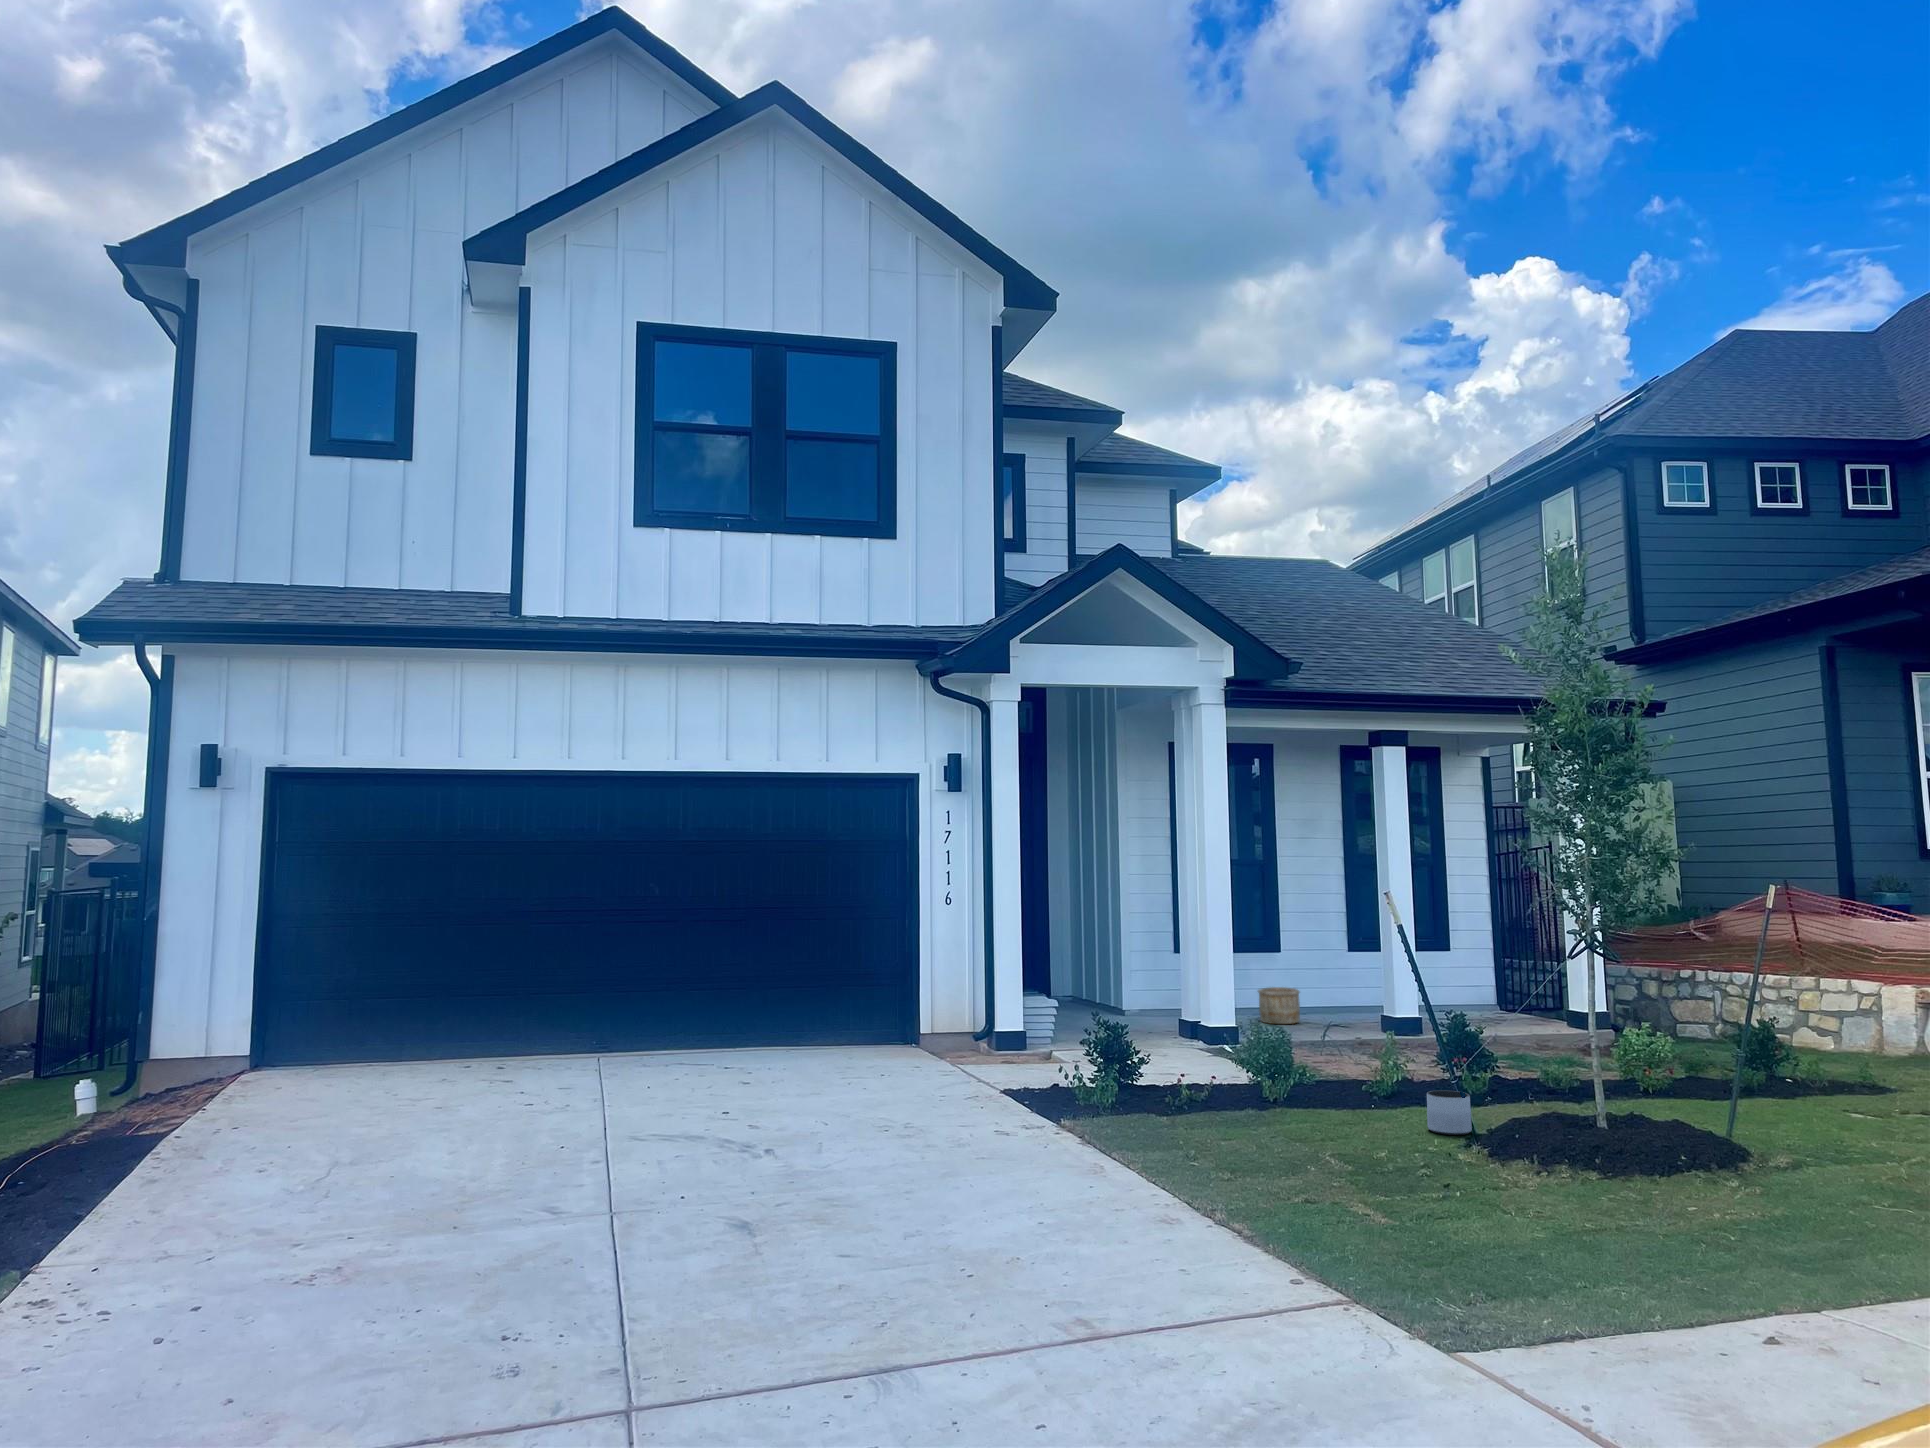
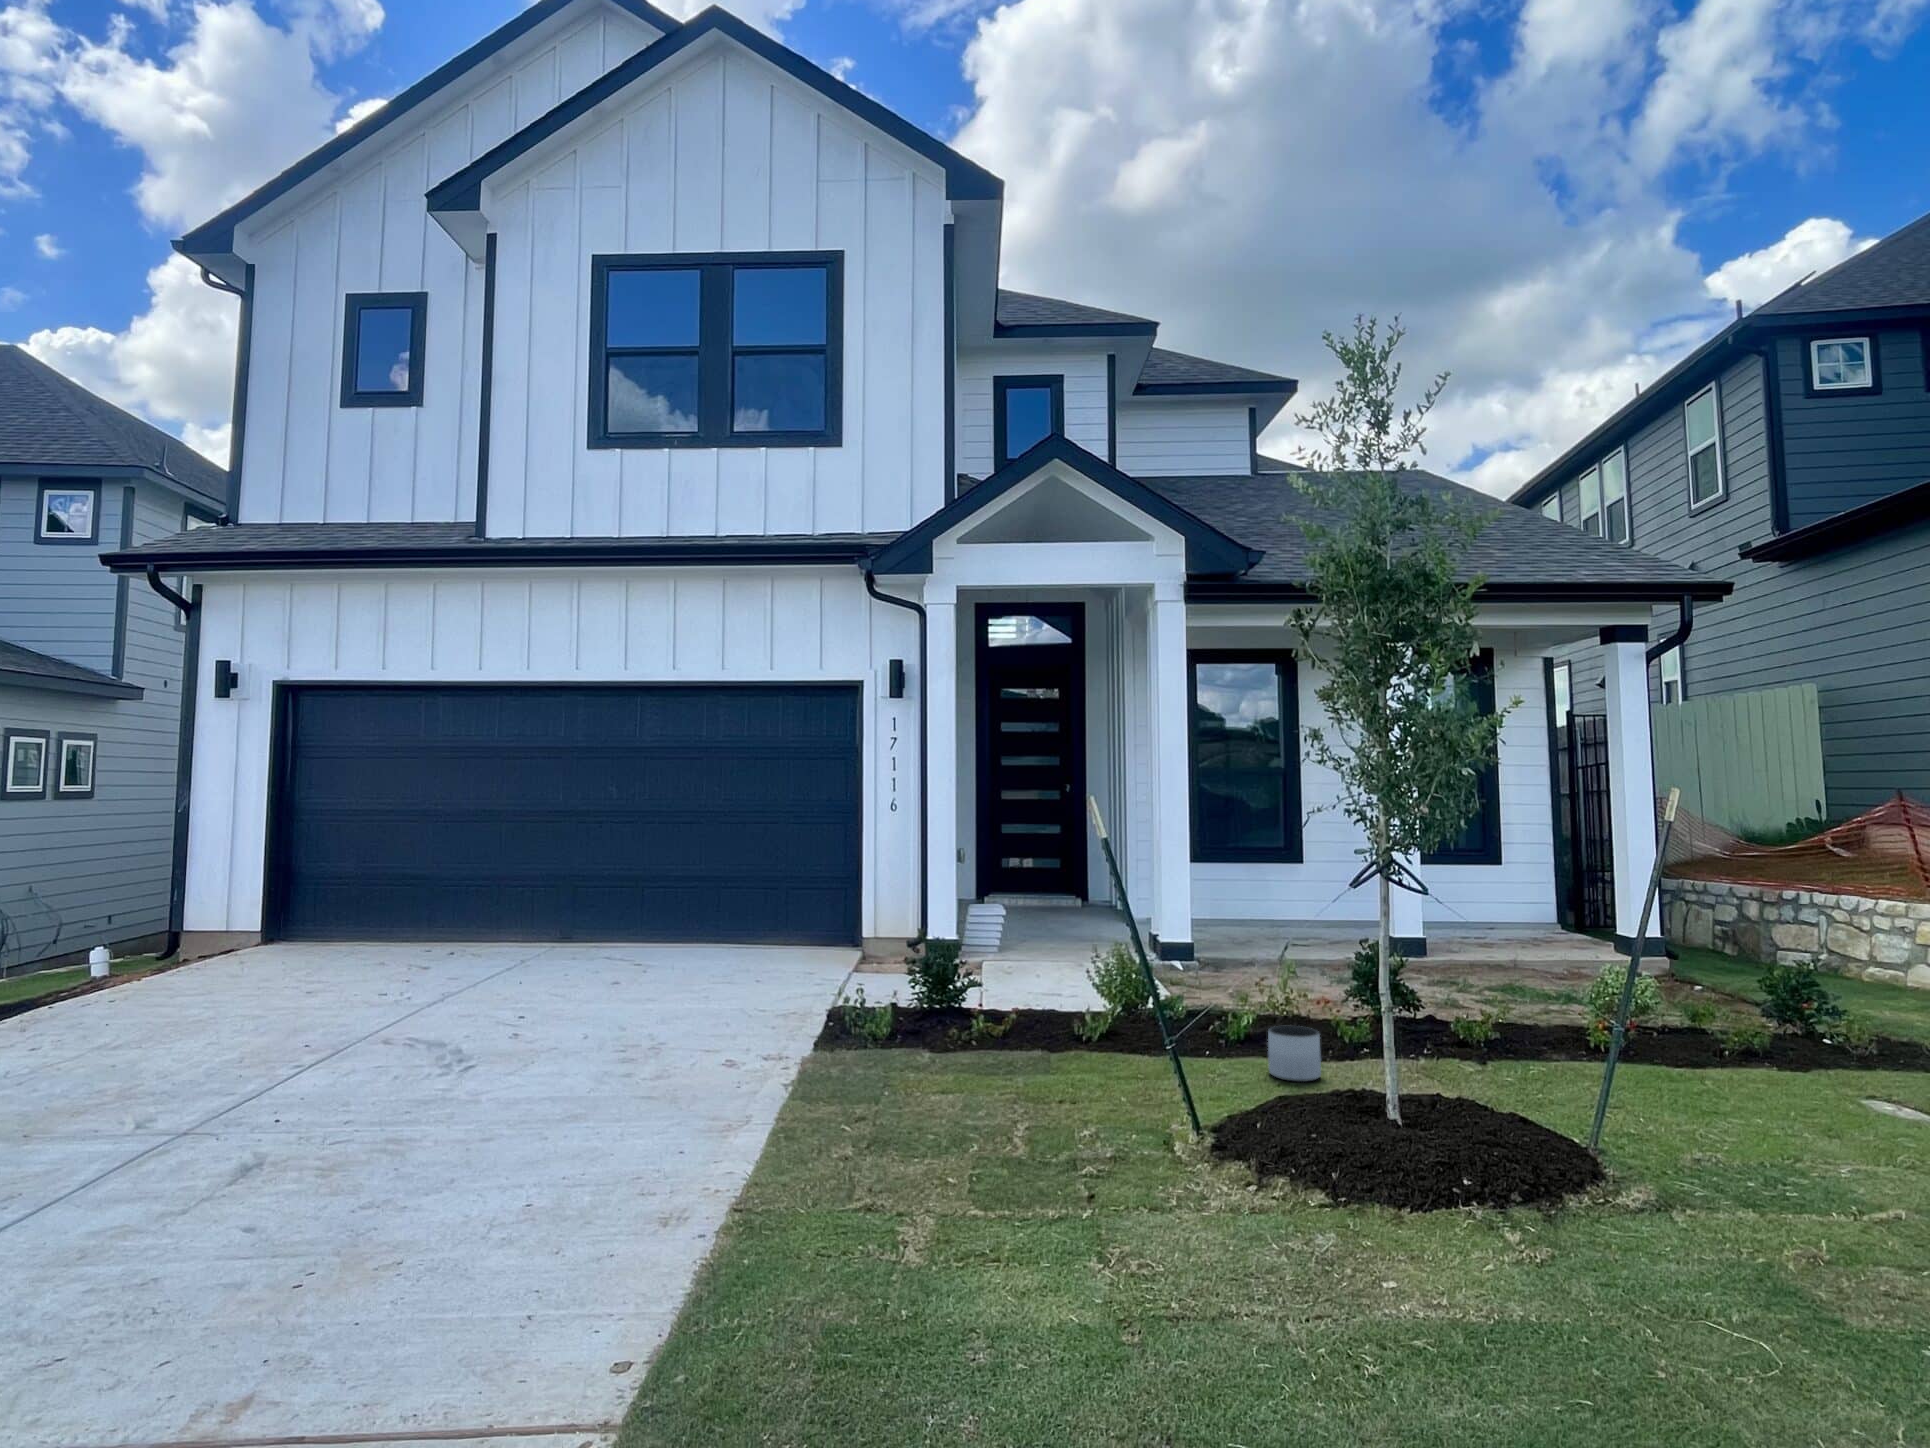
wooden bucket: present [1258,987,1300,1024] -> none [1259,899,1303,937]

